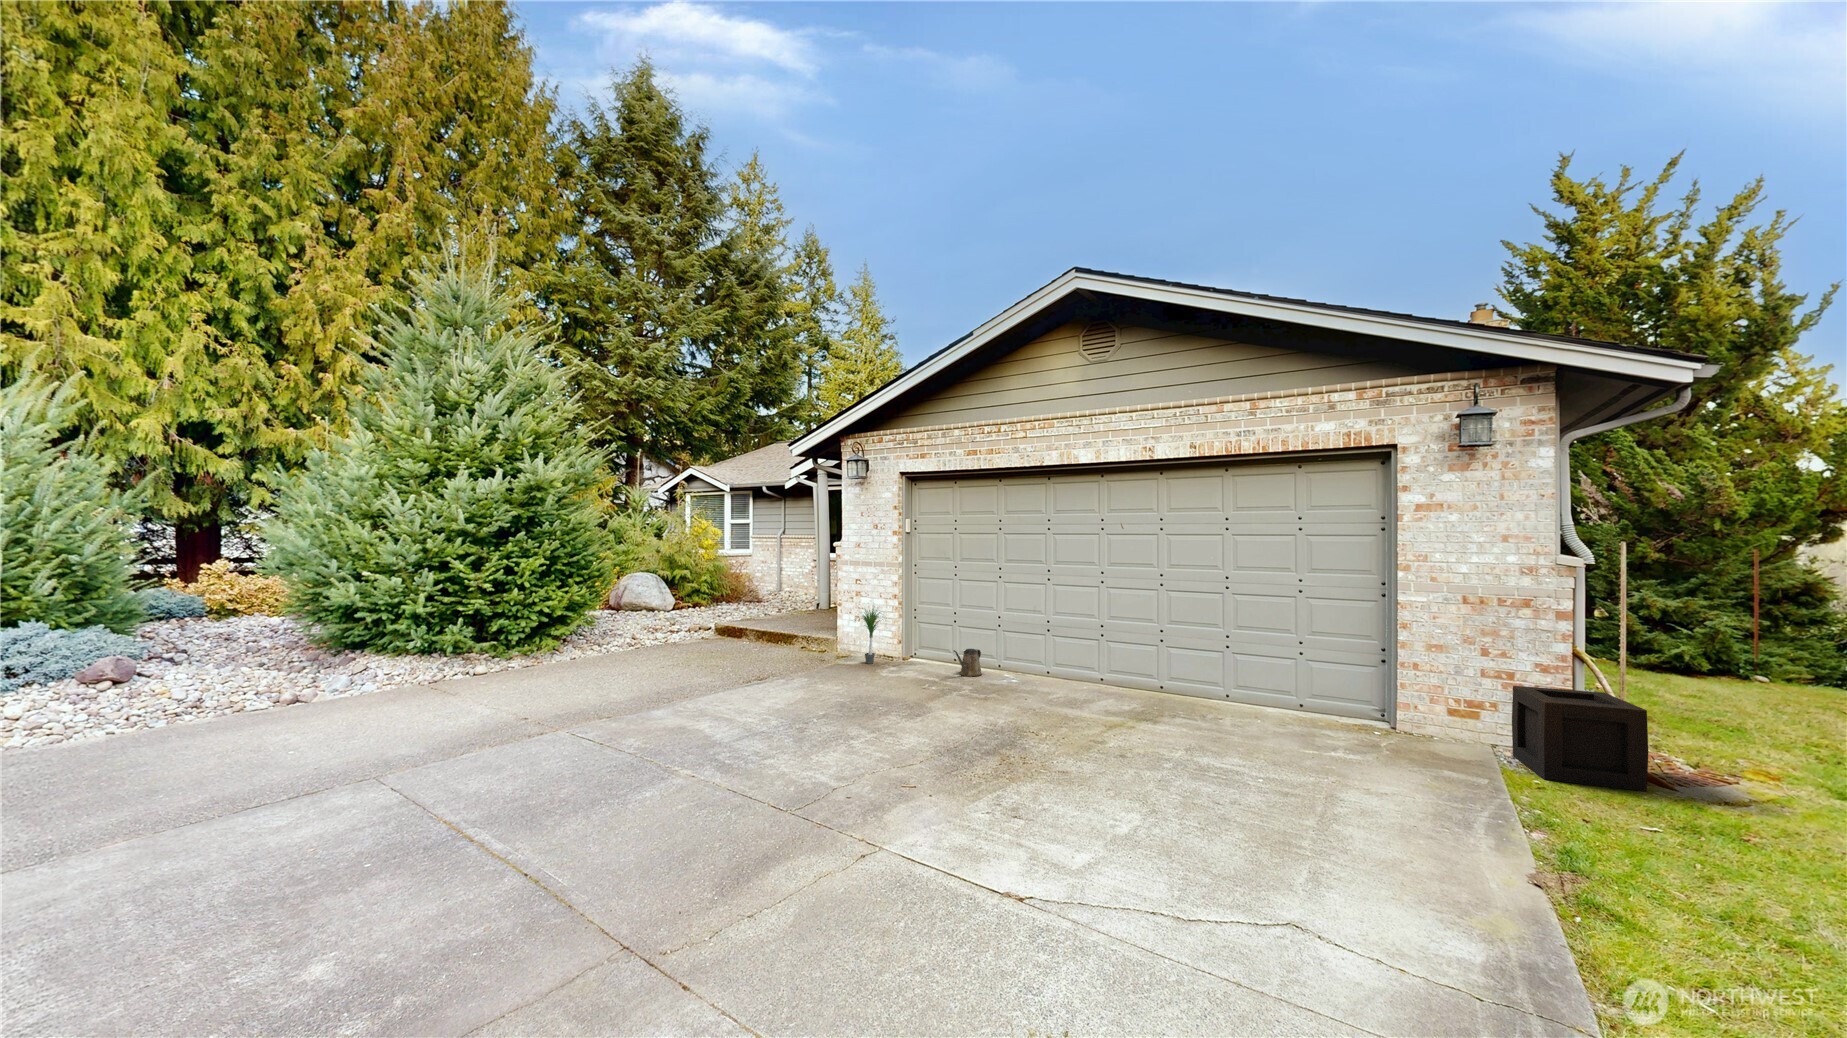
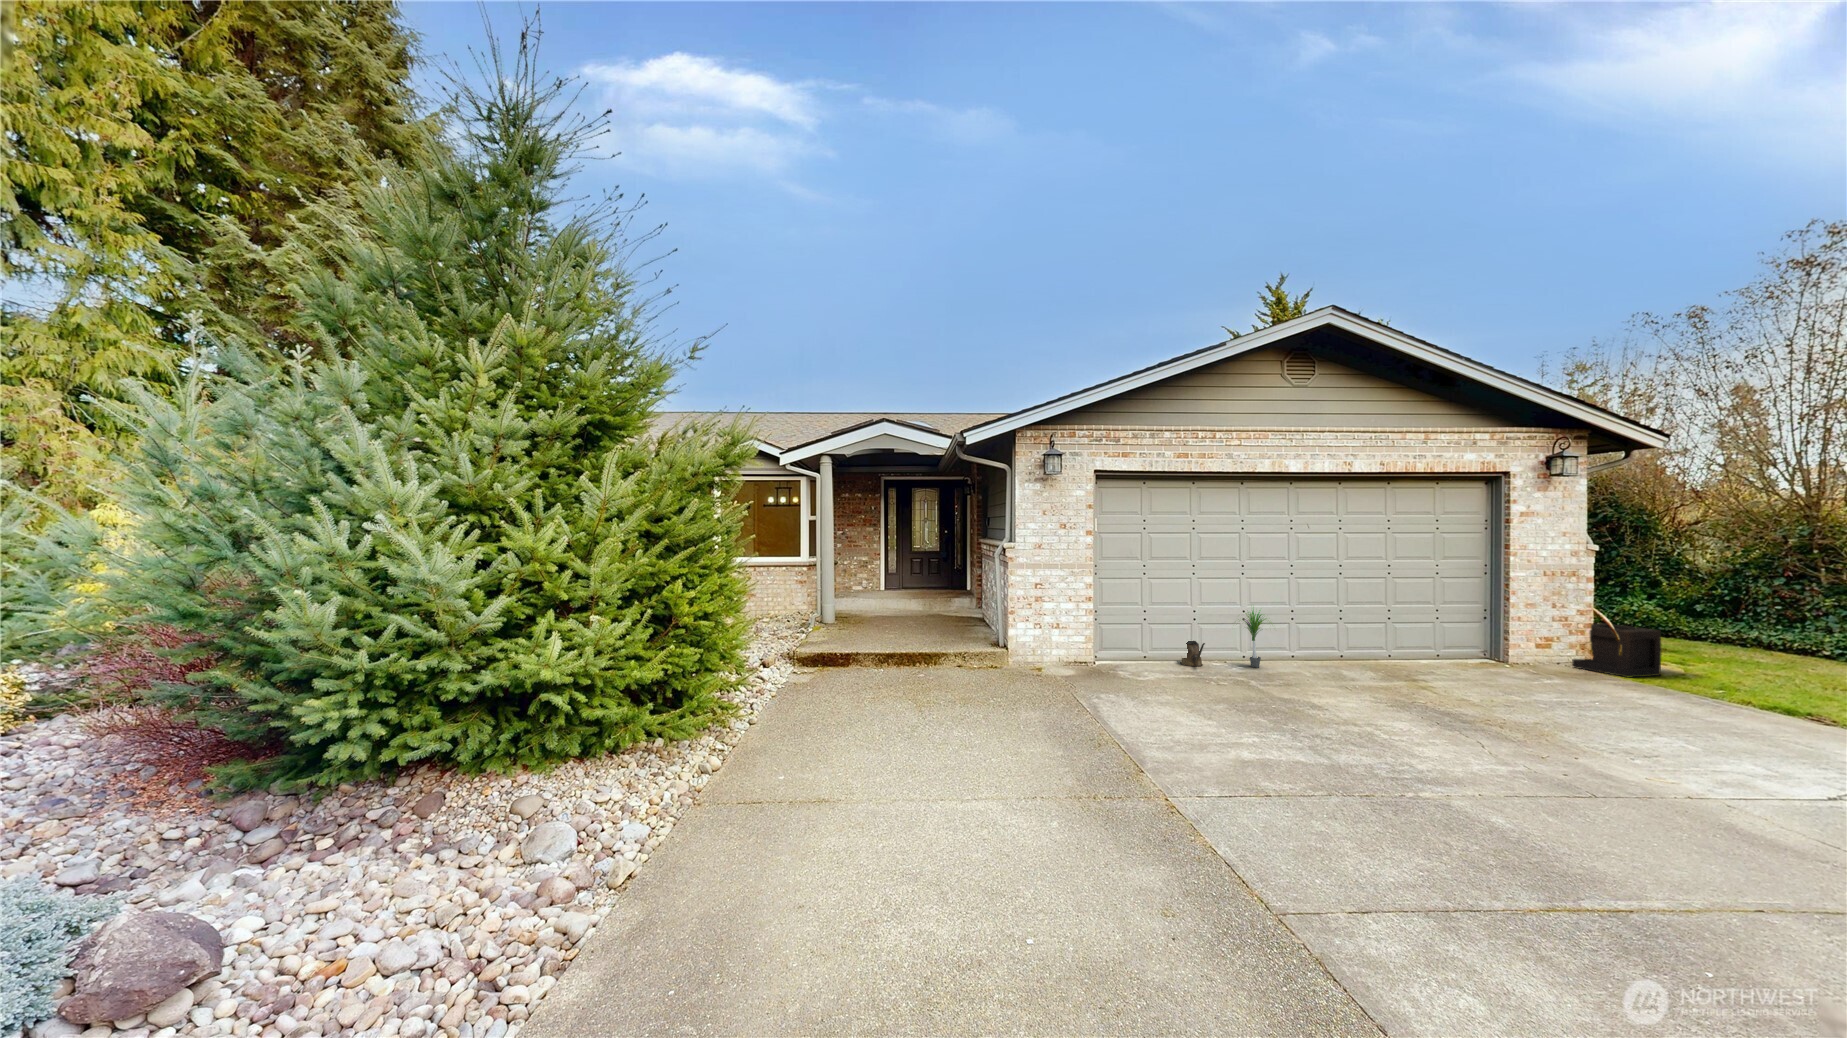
potted plant: present [862,608,880,664] -> present [1244,609,1266,668]

